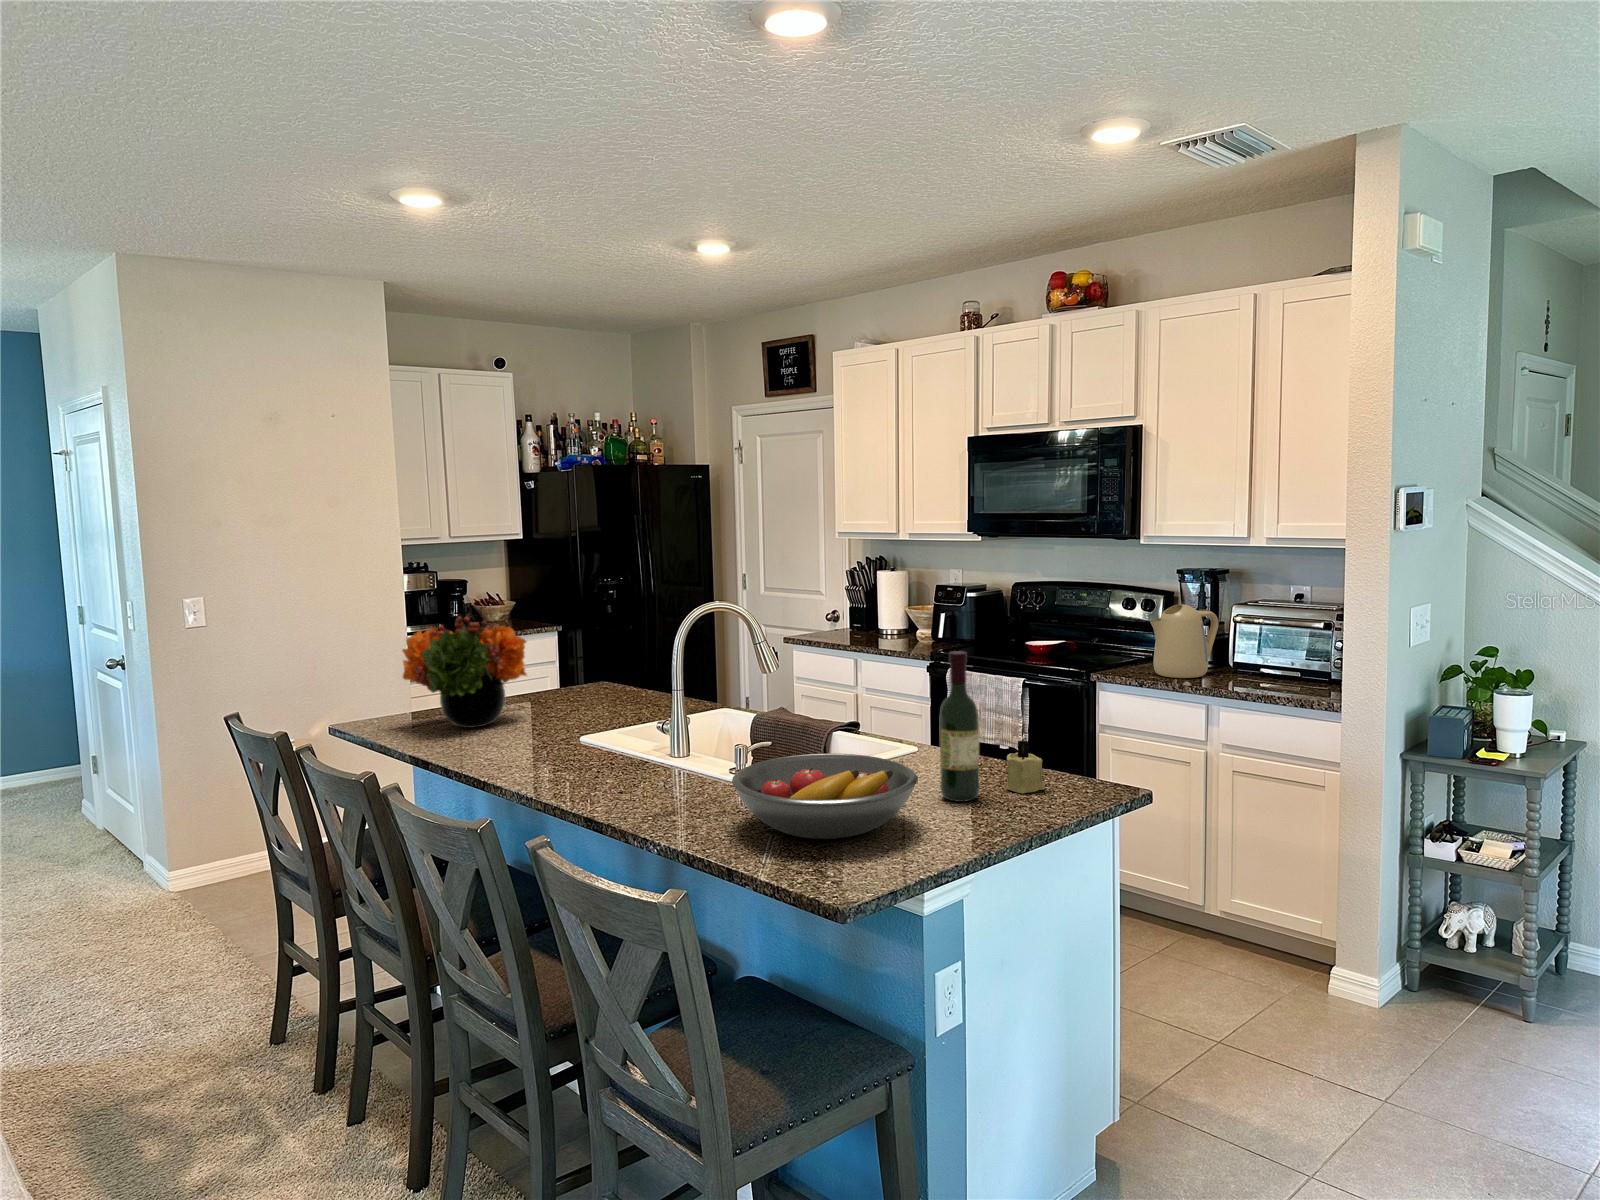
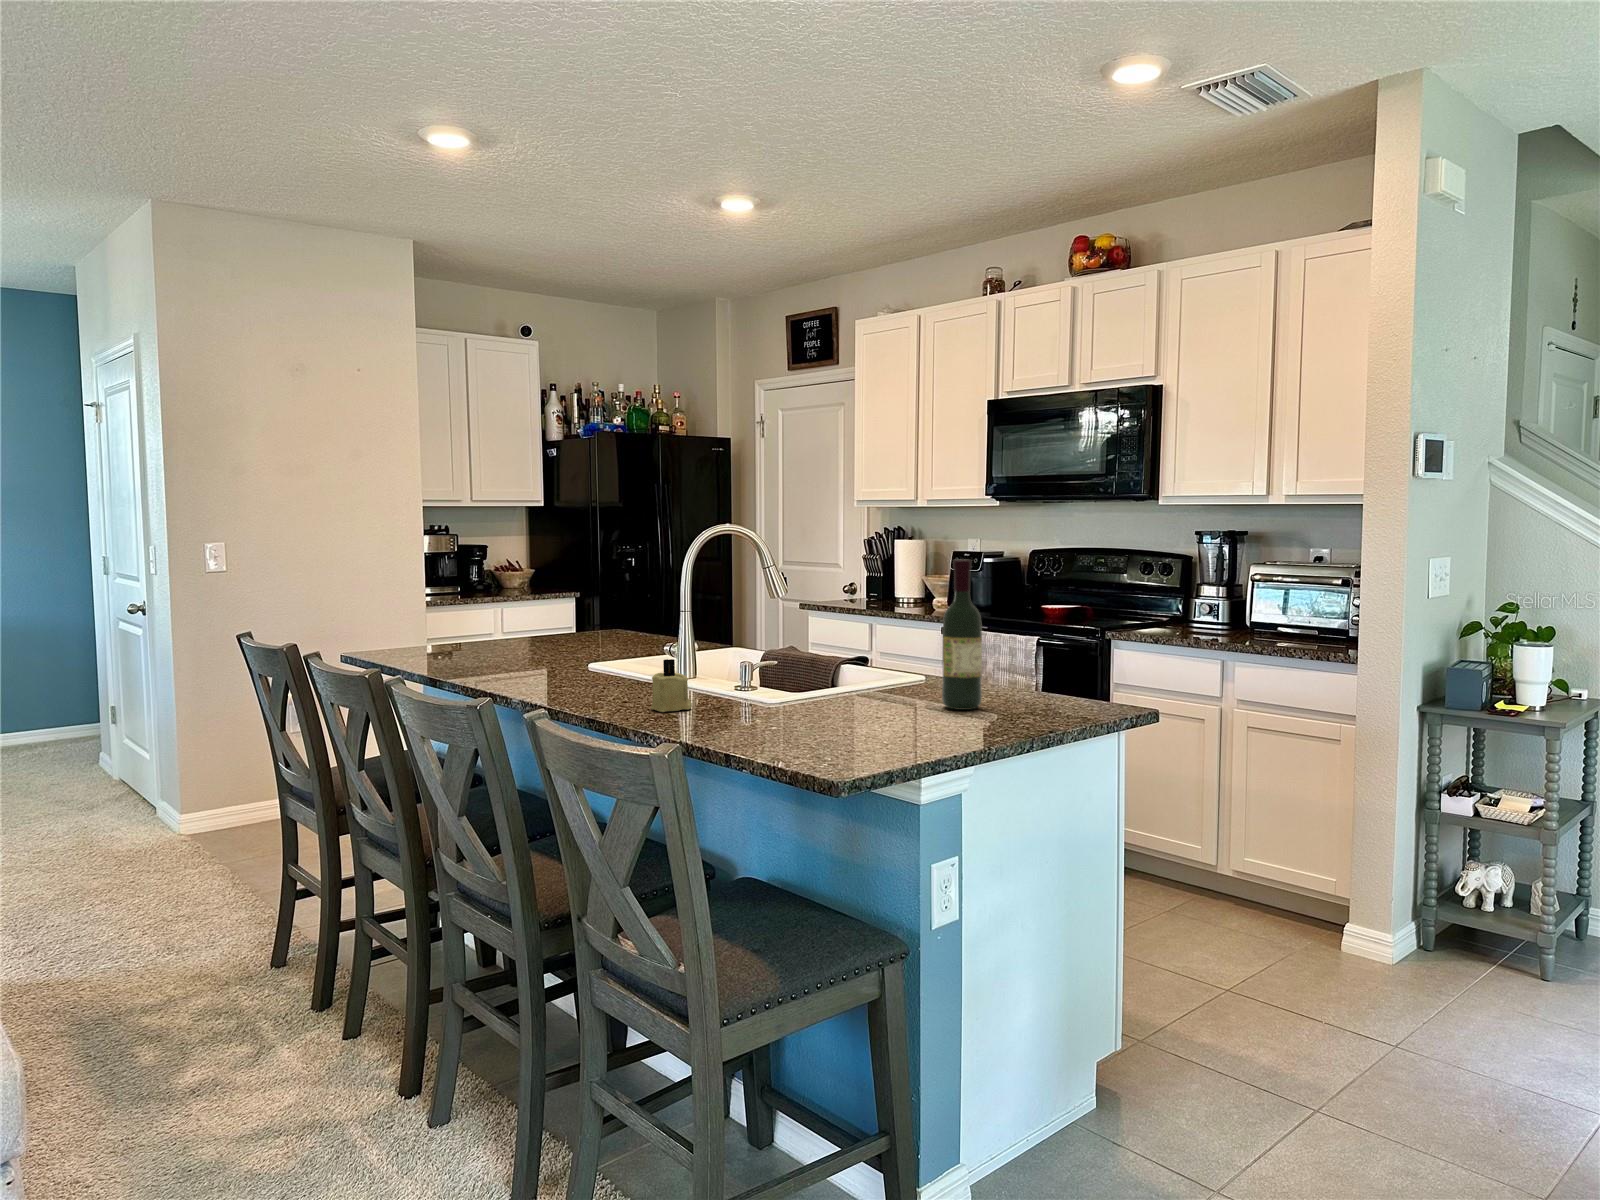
kettle: present [1150,604,1218,678] -> none [1166,561,1236,635]
flower arrangement: present [402,616,527,728] -> none [411,544,540,655]
candle: present [1006,741,1045,794] -> present [651,659,692,712]
fruit bowl: present [732,753,918,839] -> none [732,659,918,730]

